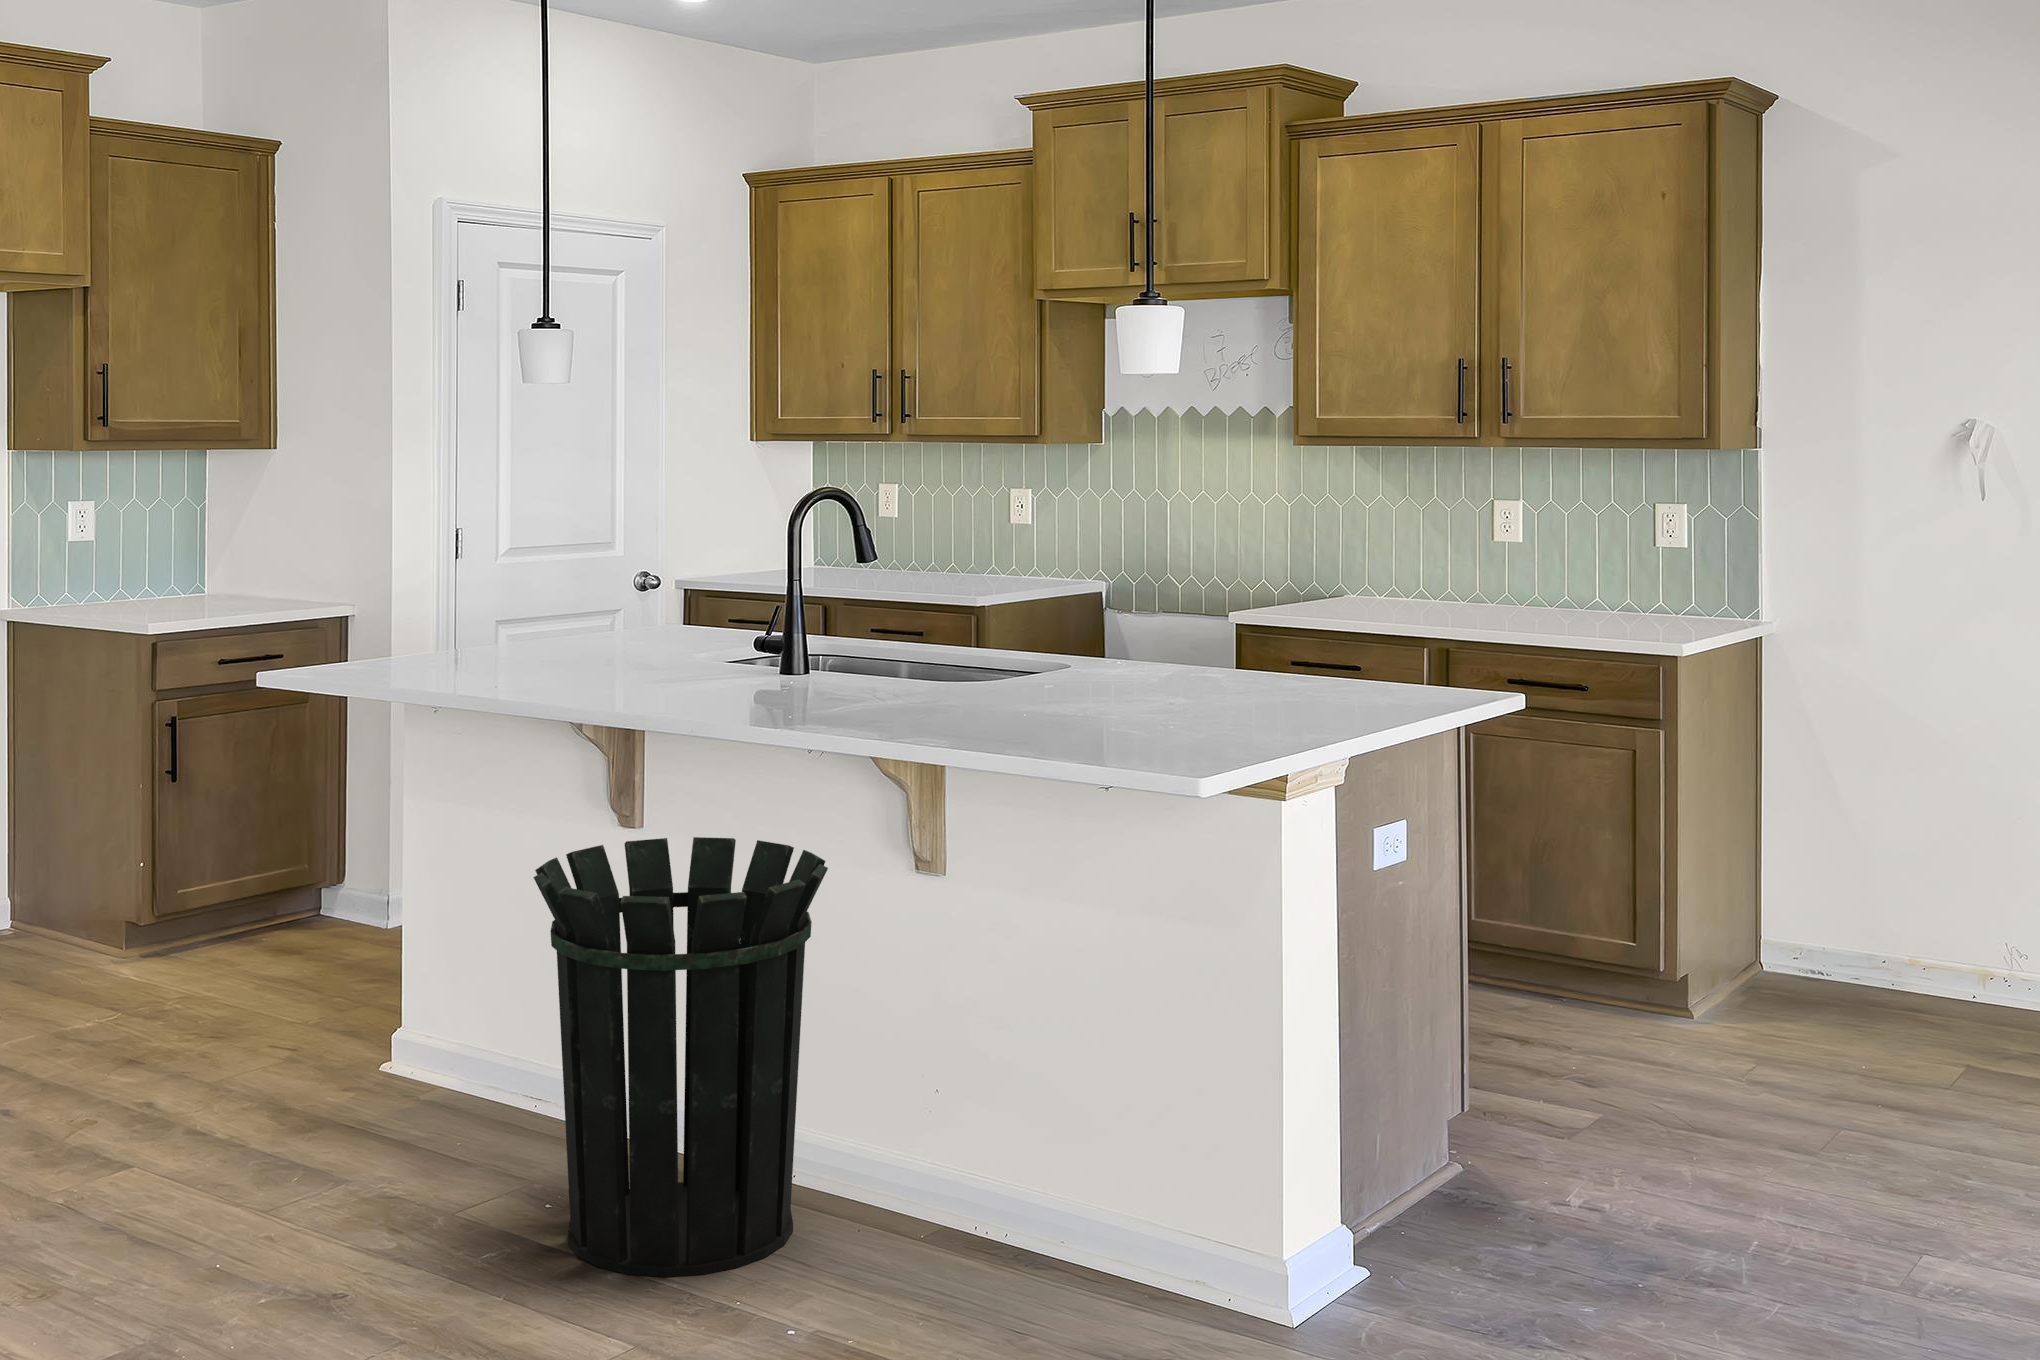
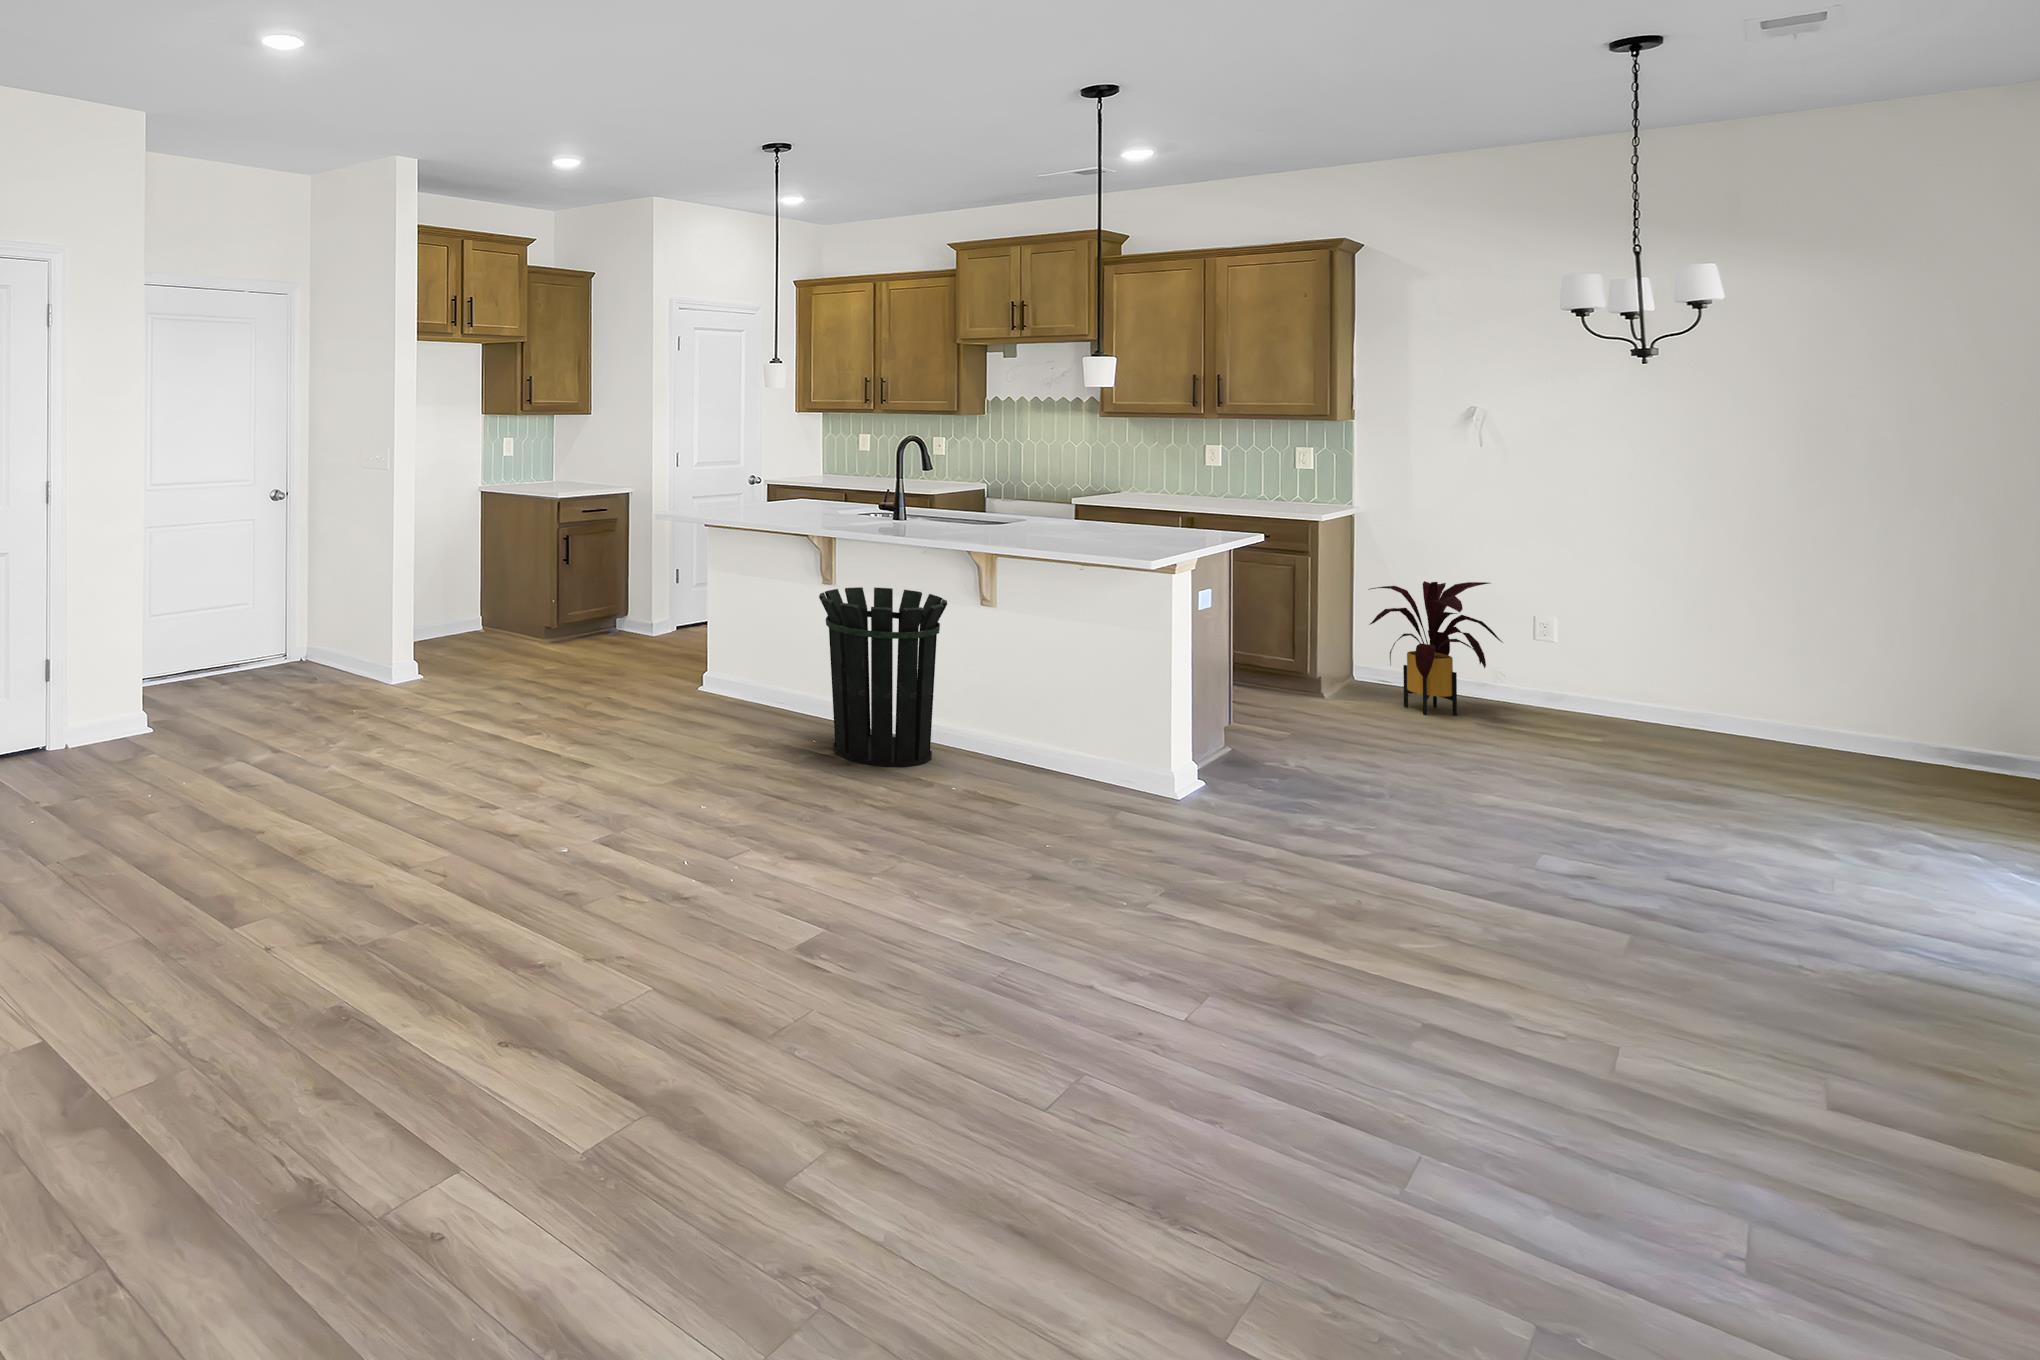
house plant: none [1762,765,2011,1042] -> present [1369,581,1503,715]

